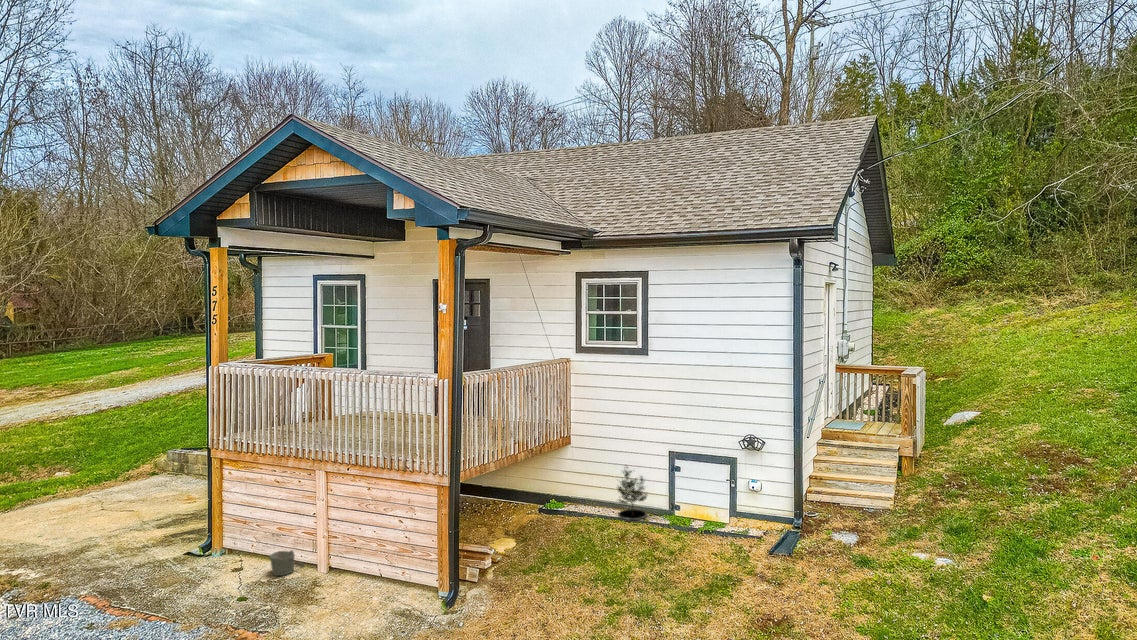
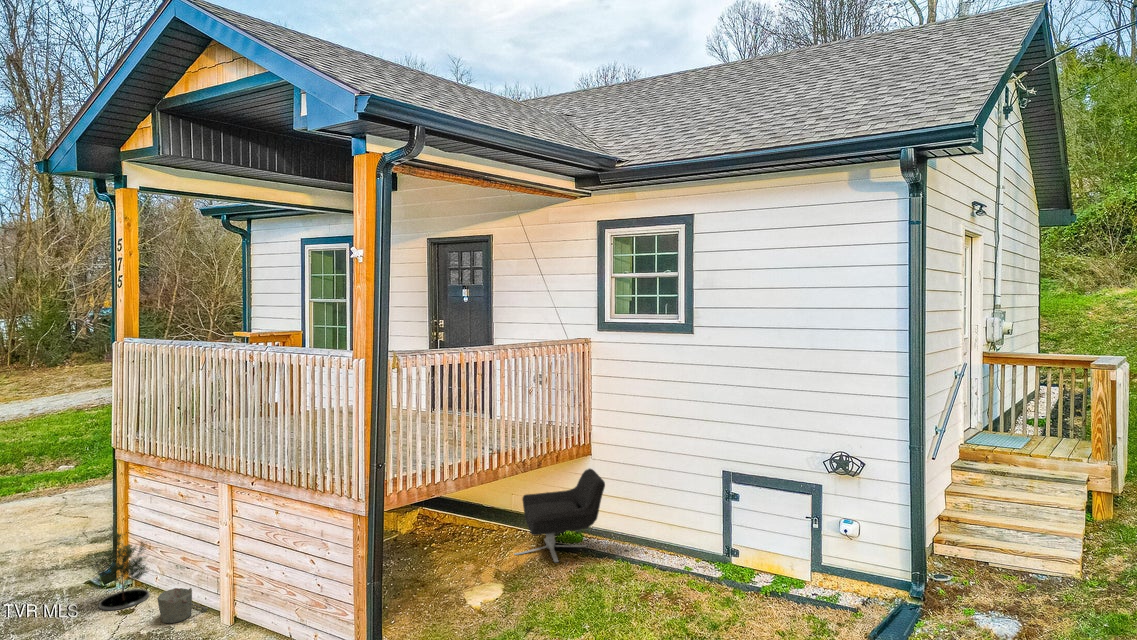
lounge chair: none [518,454,585,521] -> present [514,469,605,562]
potted tree: present [618,467,647,520] -> present [88,527,149,610]

